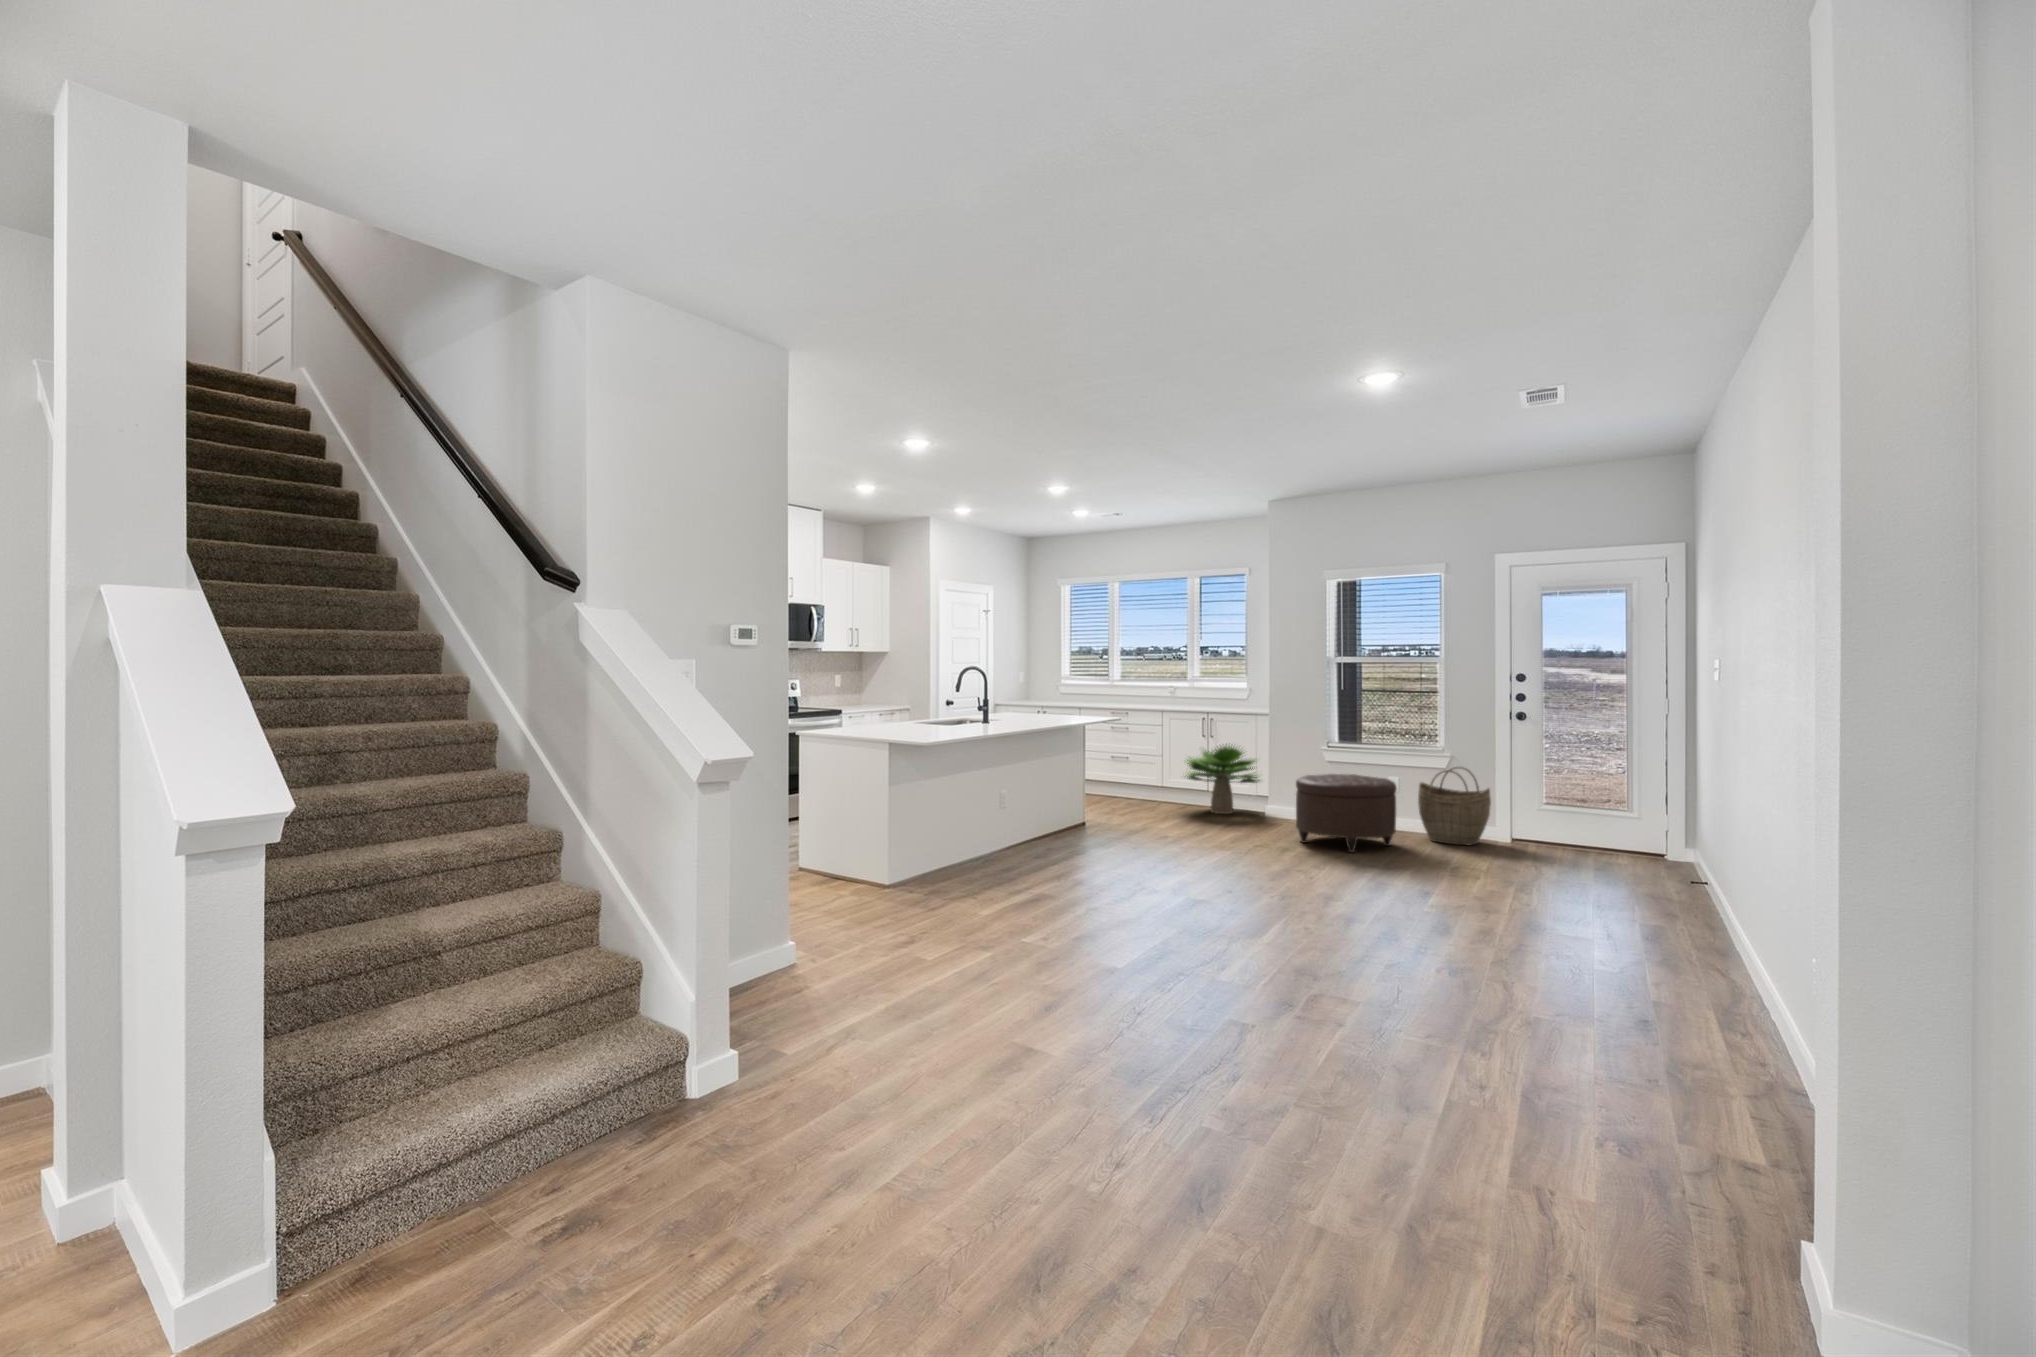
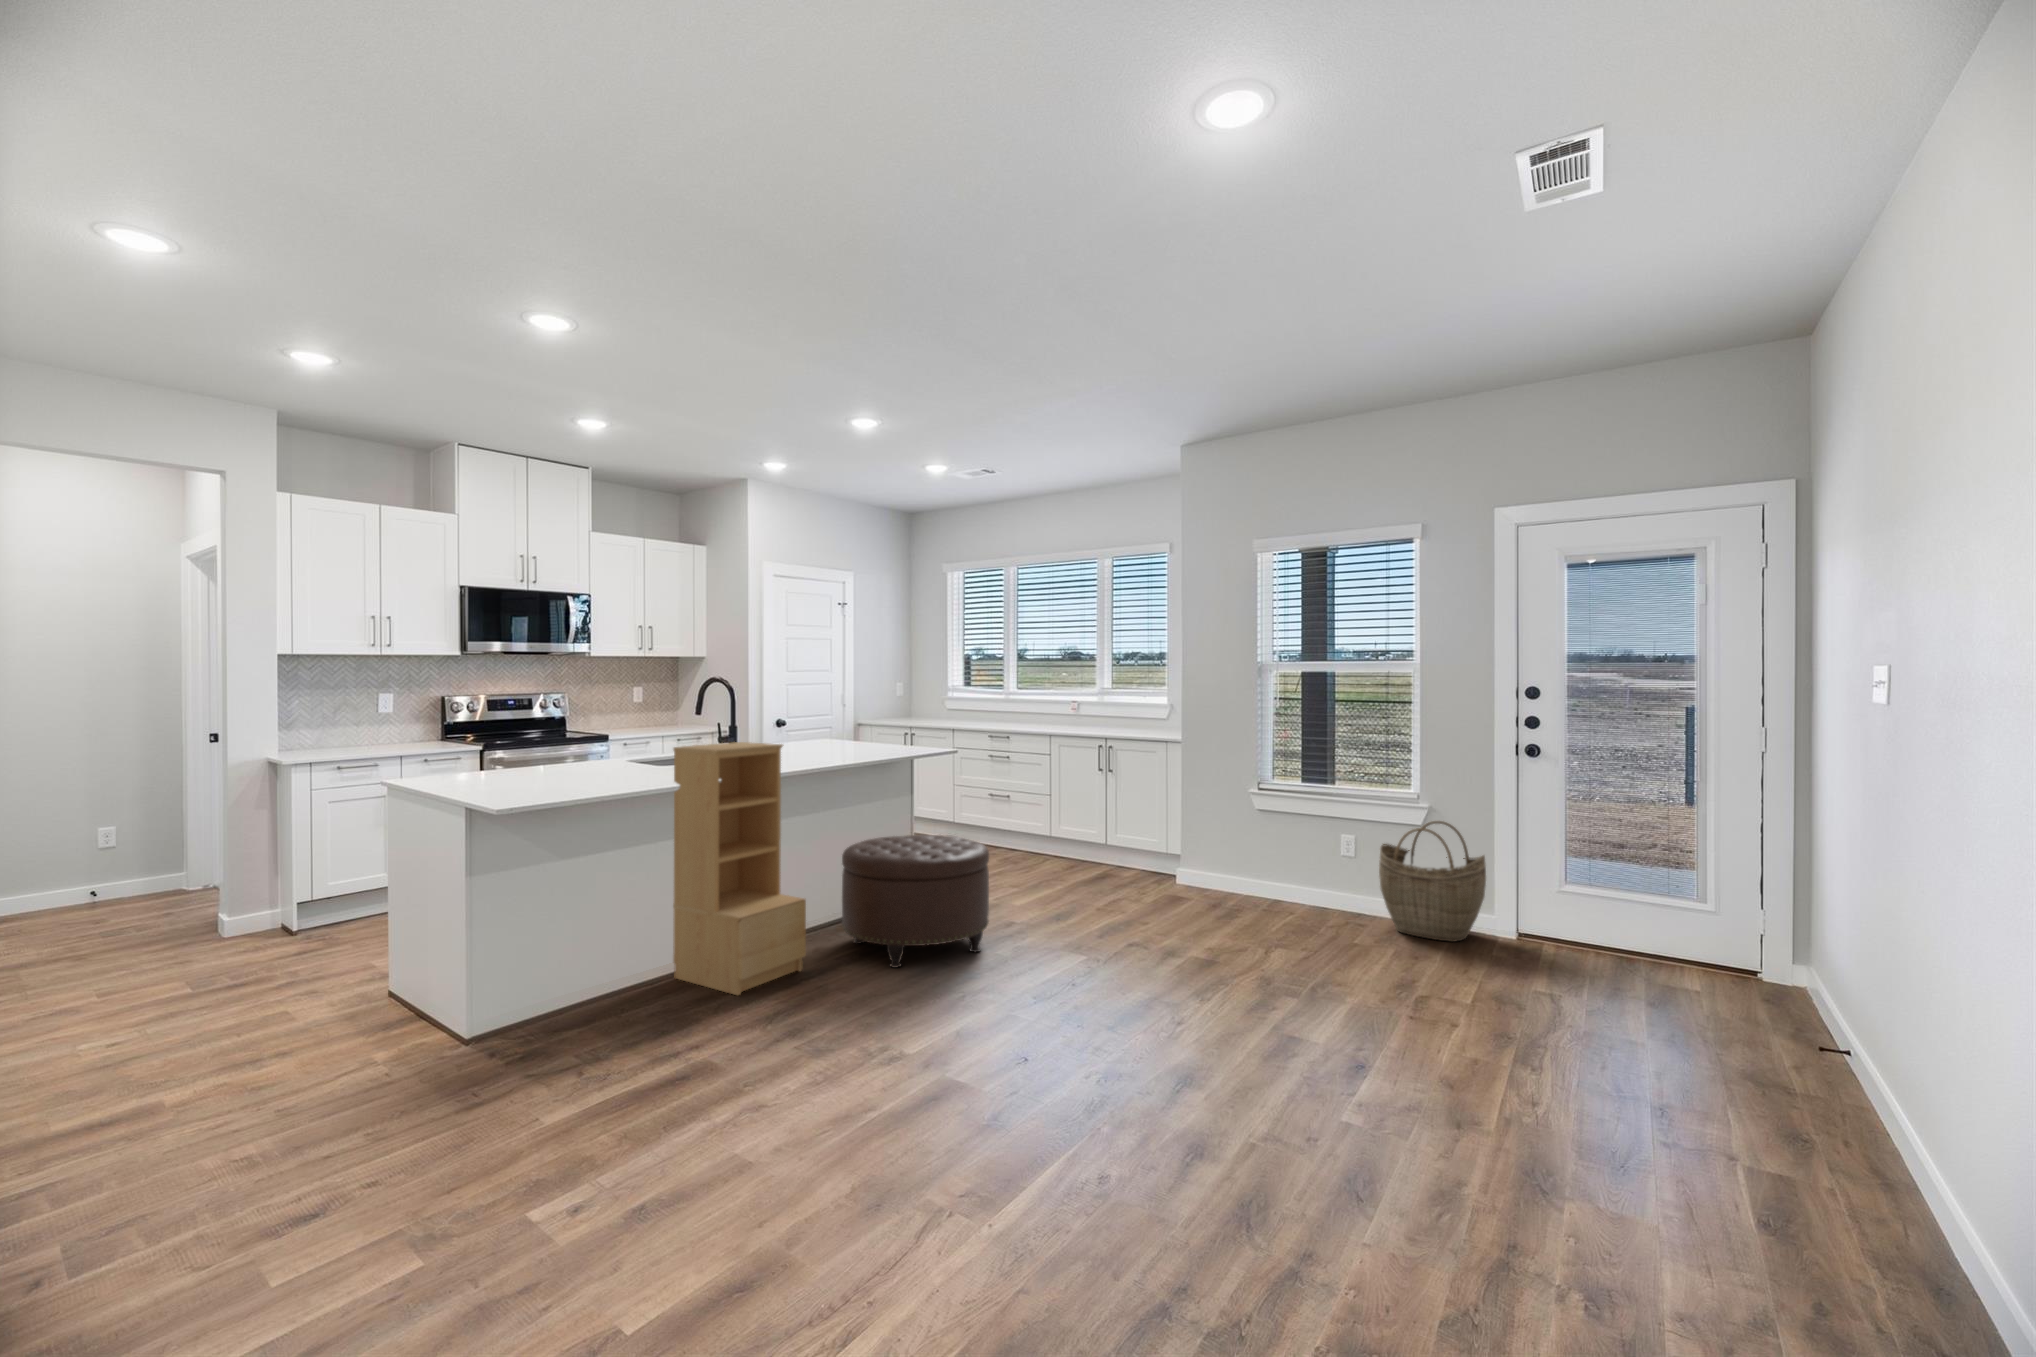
bookshelf: none [973,713,1054,869] -> present [673,742,806,995]
potted plant: present [1185,744,1261,814] -> none [1058,779,1175,878]
ottoman: present [1296,774,1397,852] -> present [842,834,989,968]

